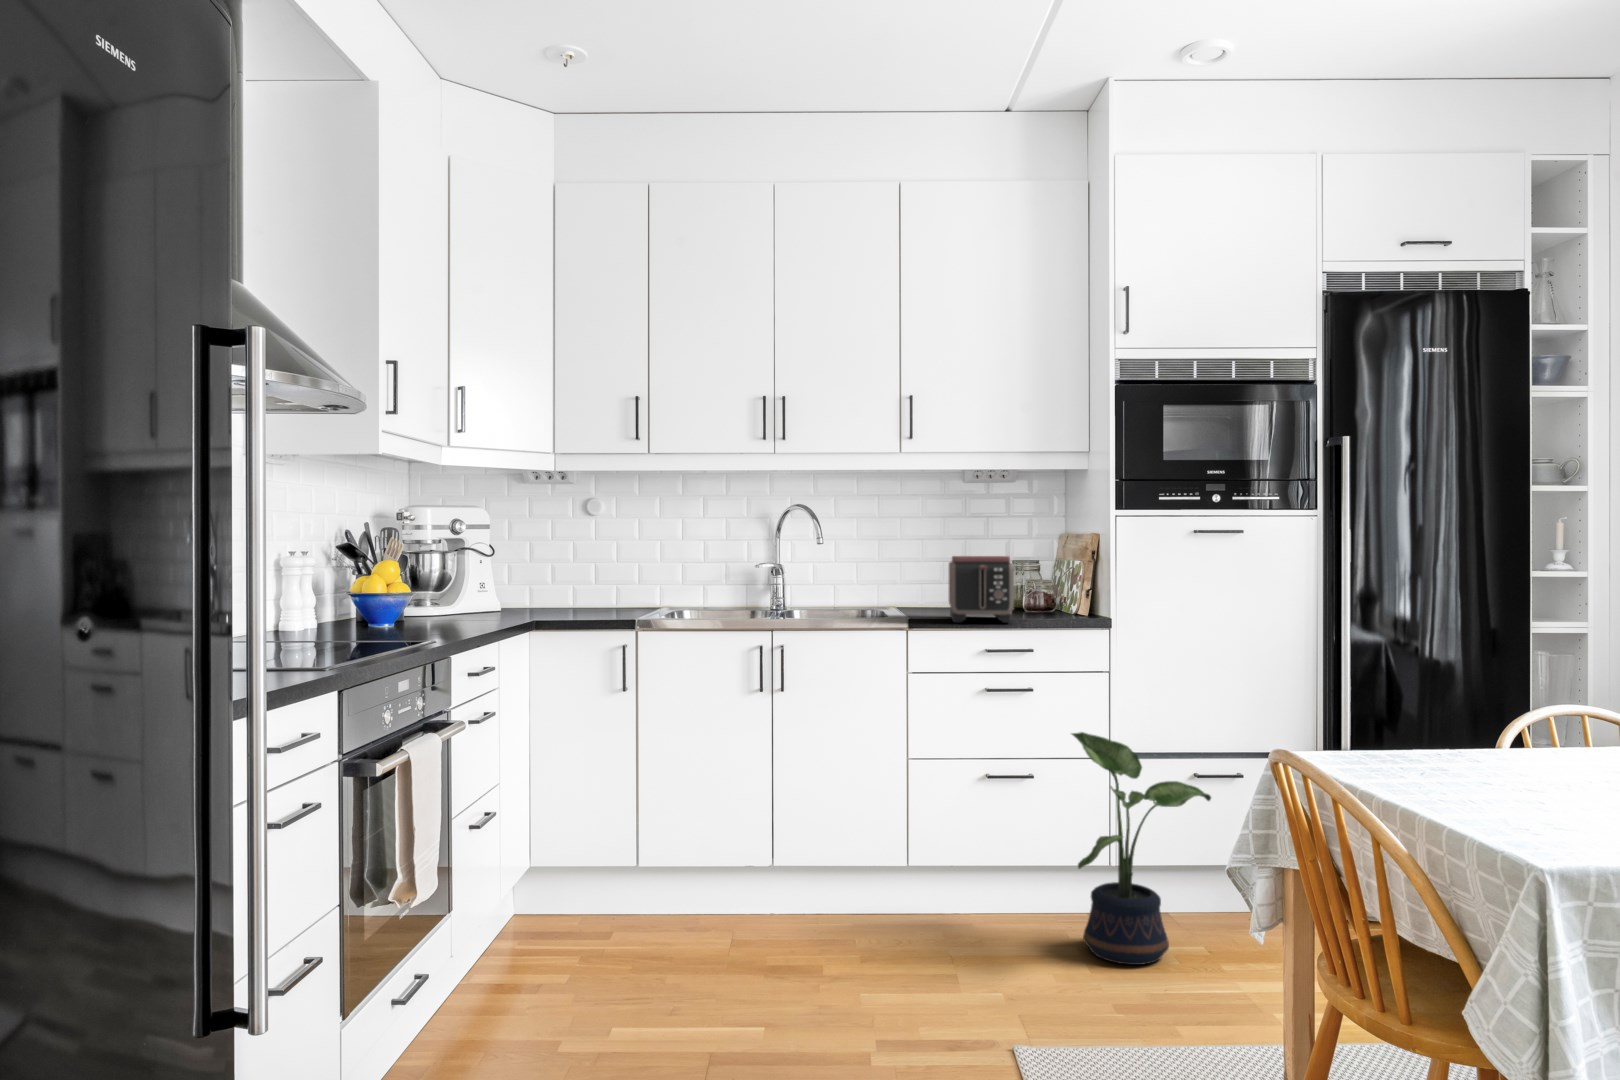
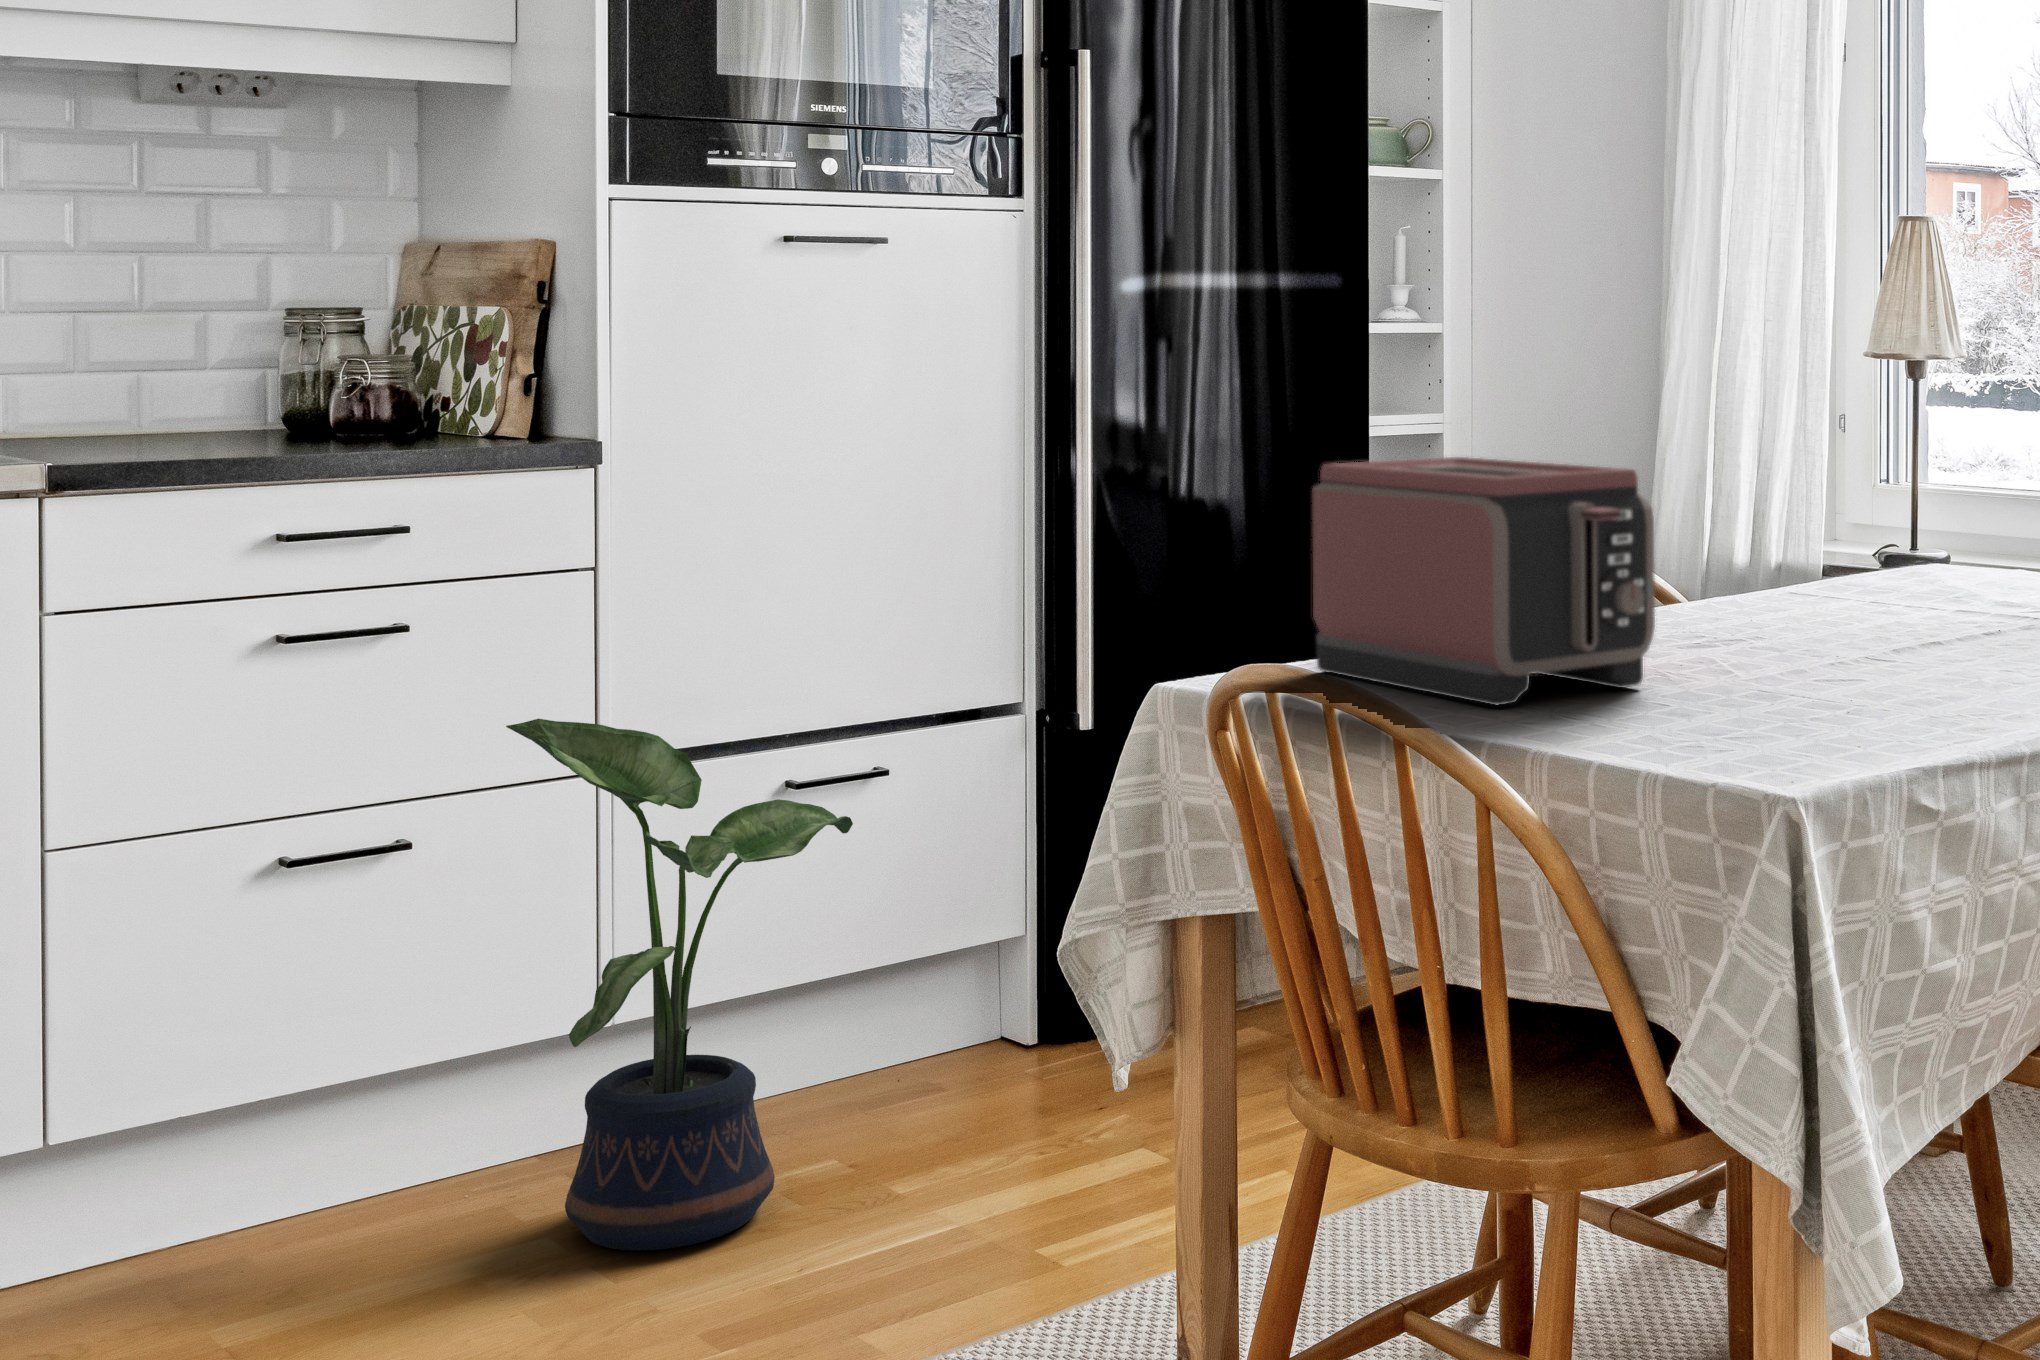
toaster: present [949,556,1014,623] -> present [1313,457,1655,705]

